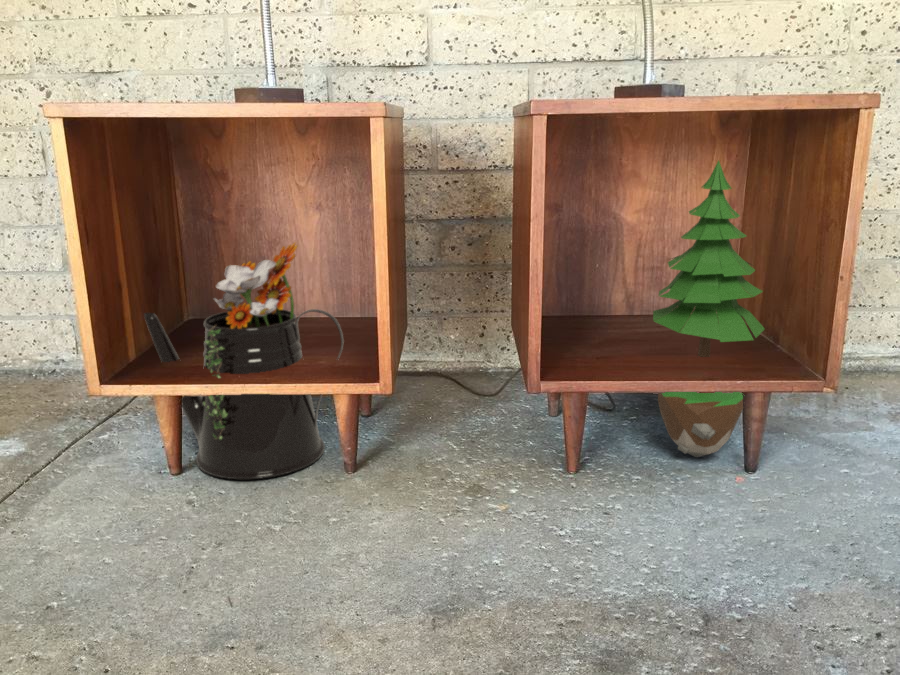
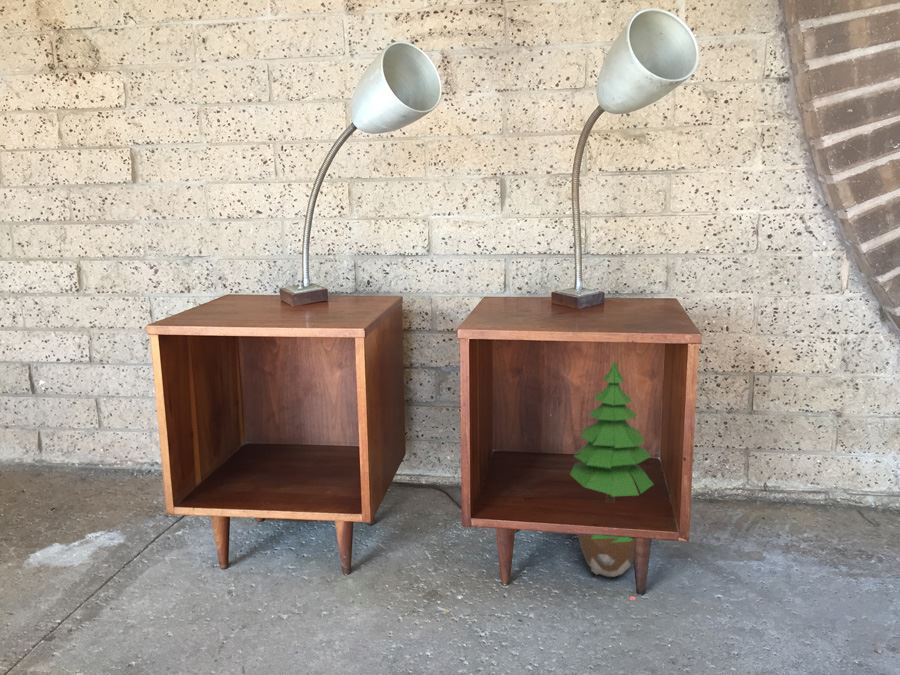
watering can: present [144,243,344,479] -> none [208,399,347,576]

